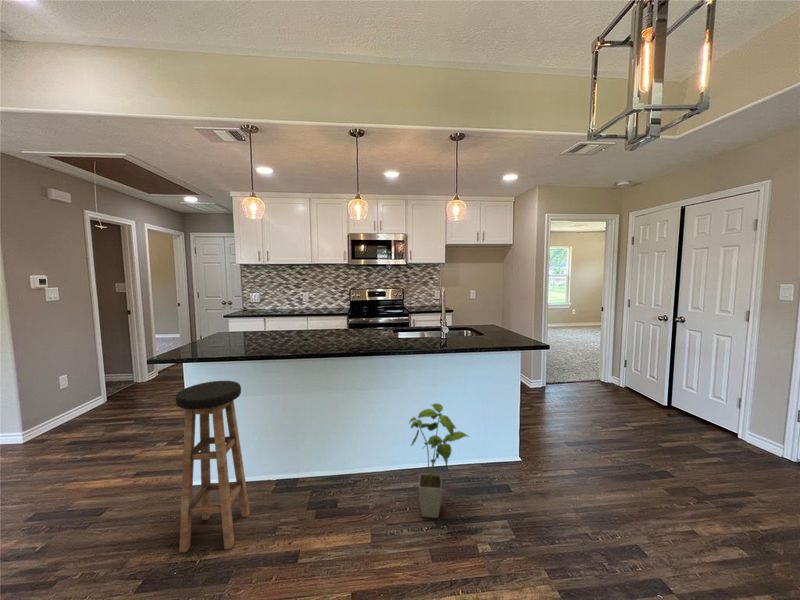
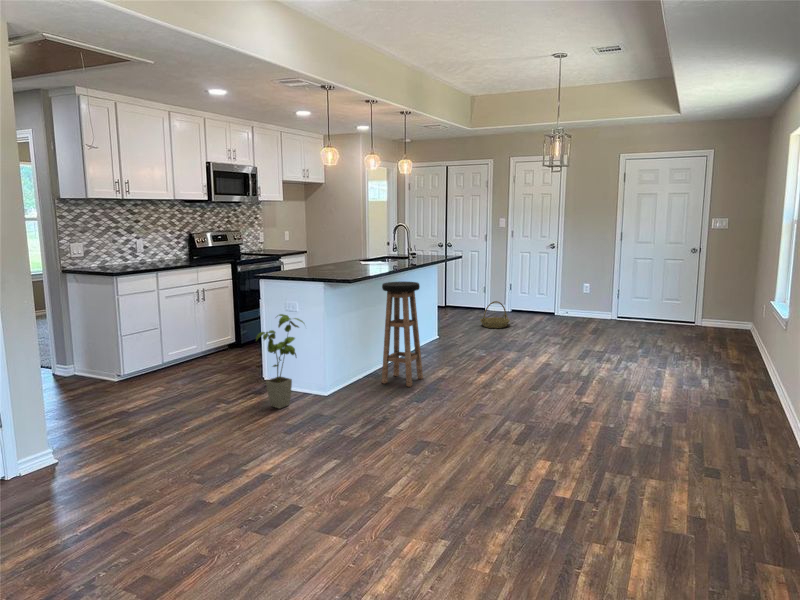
house plant: present [409,403,468,518] -> present [256,314,304,409]
basket: none [603,463,678,531] -> present [480,301,510,328]

